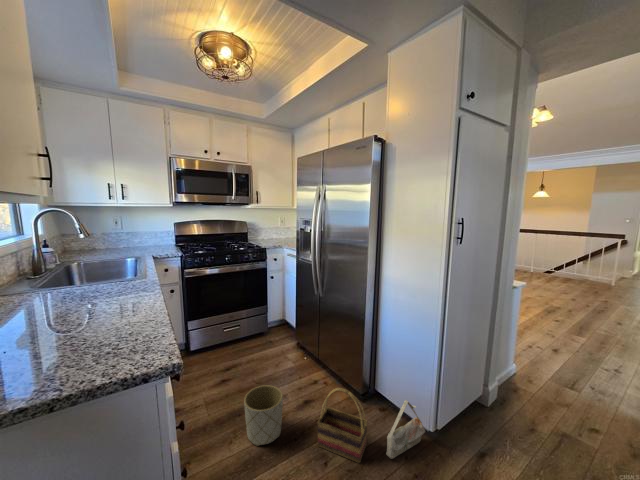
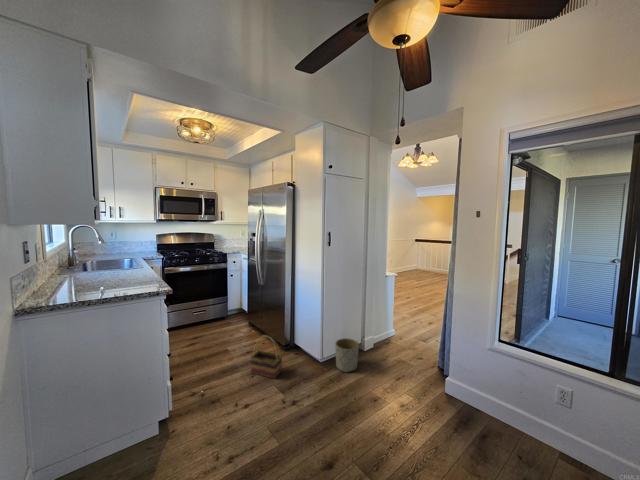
planter: present [244,385,283,446] -> present [335,338,359,372]
bag: present [386,400,425,459] -> none [292,341,318,376]

